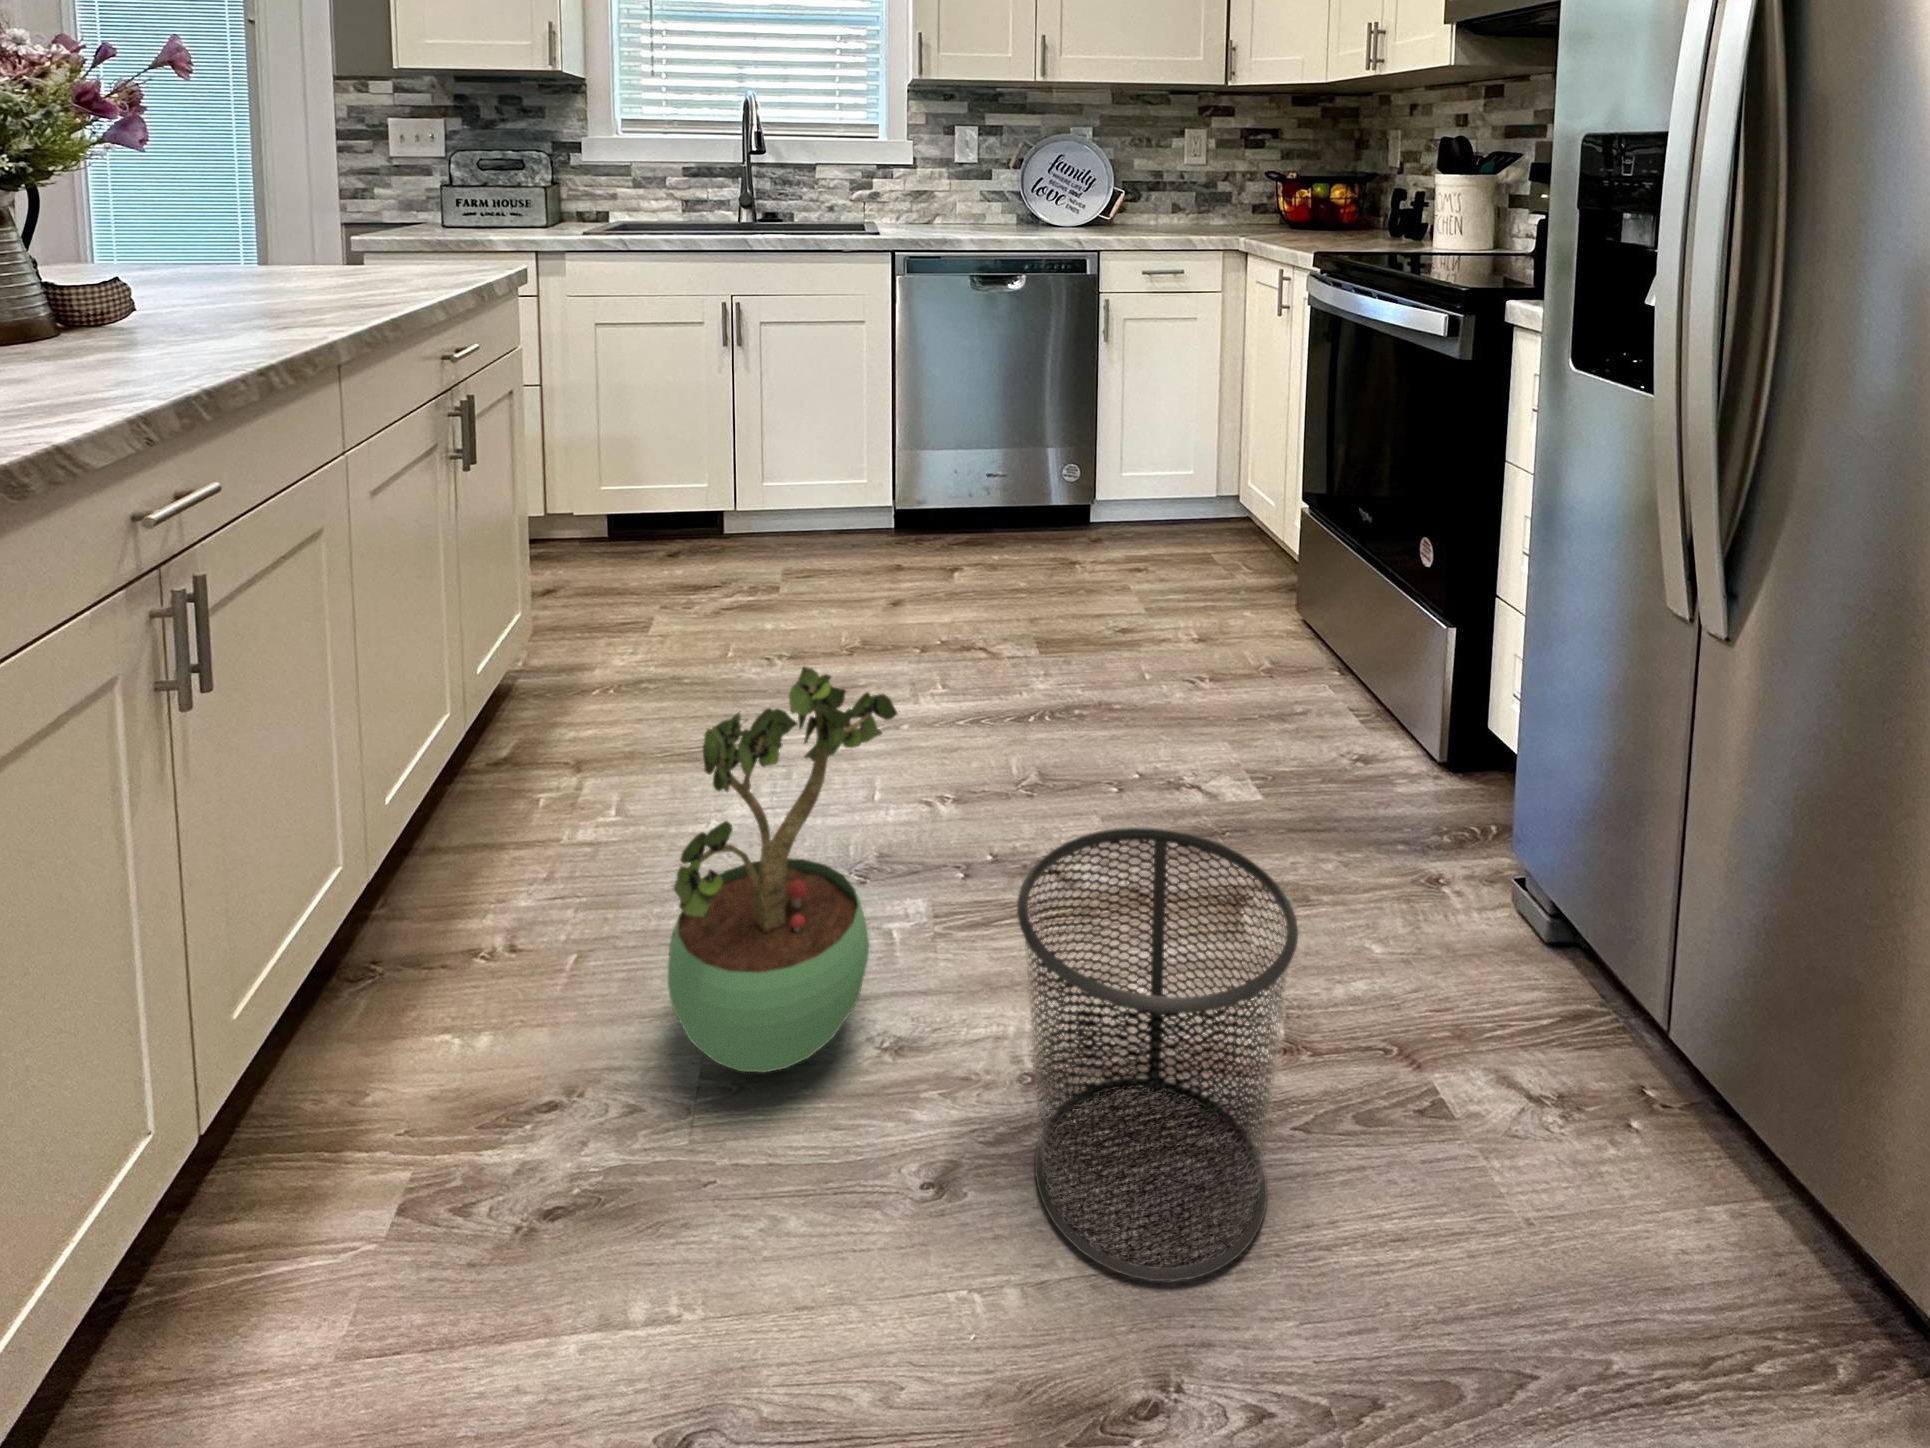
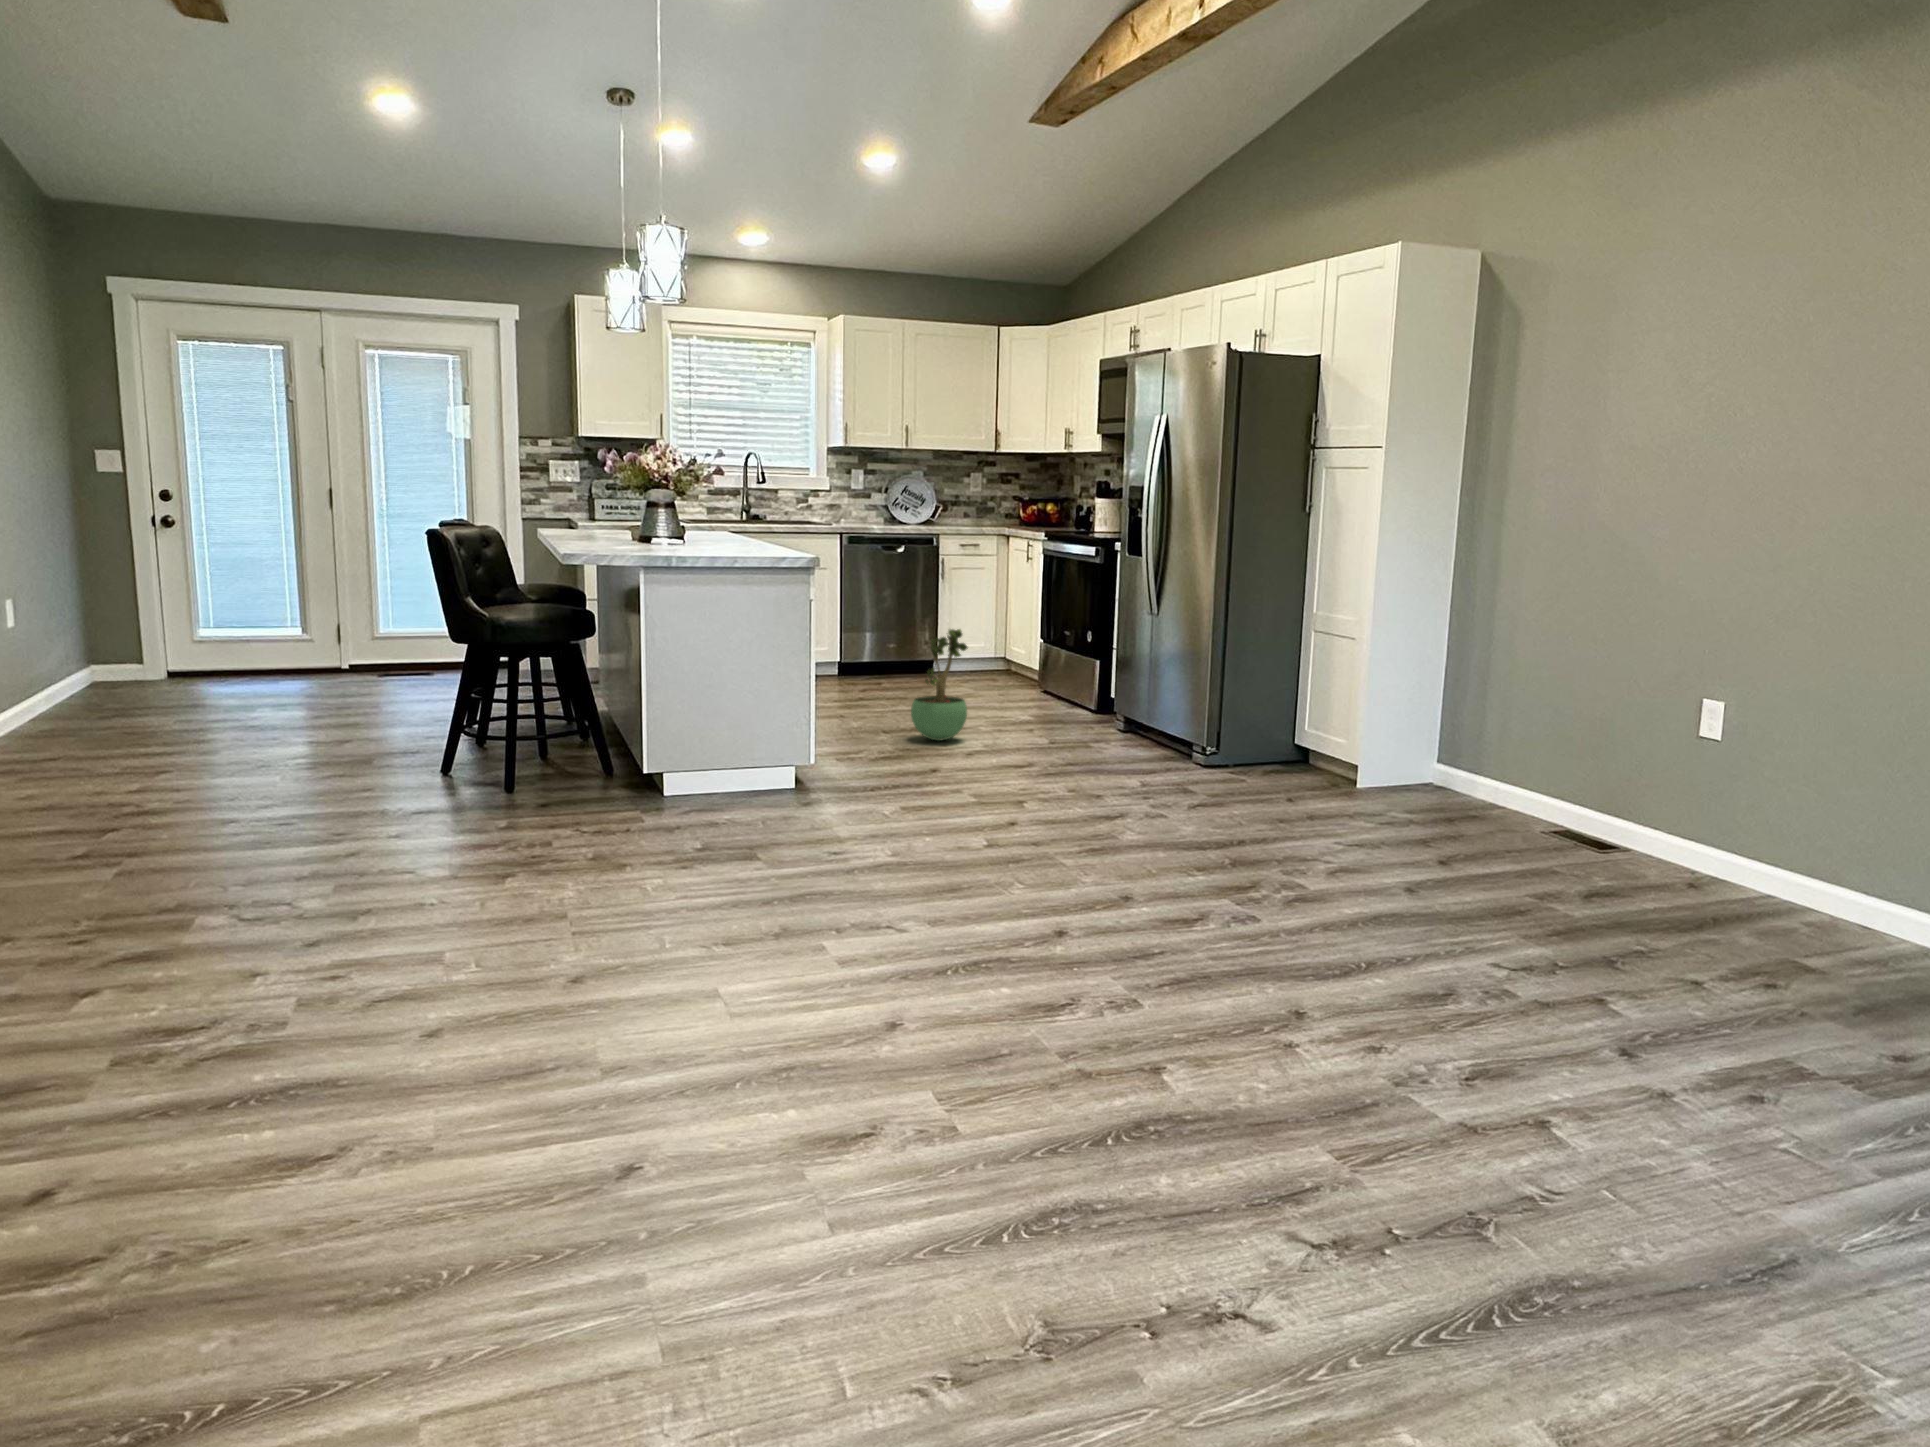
waste bin: present [1017,827,1298,1281] -> none [1018,668,1088,750]

